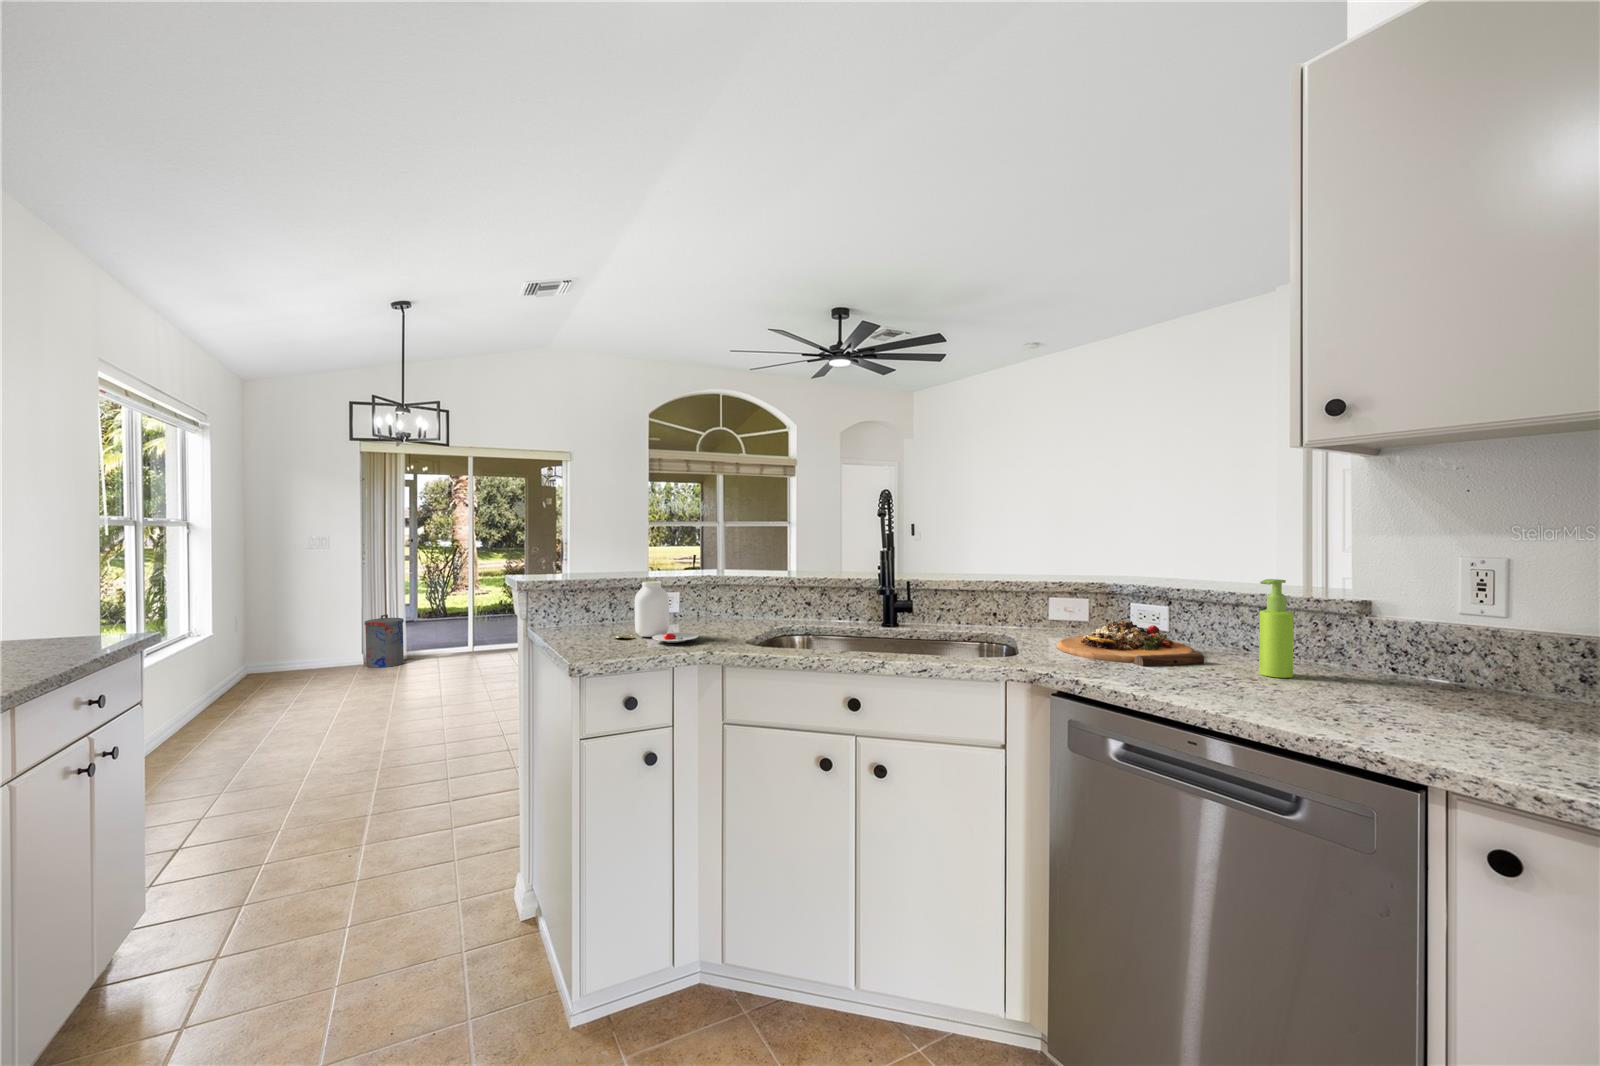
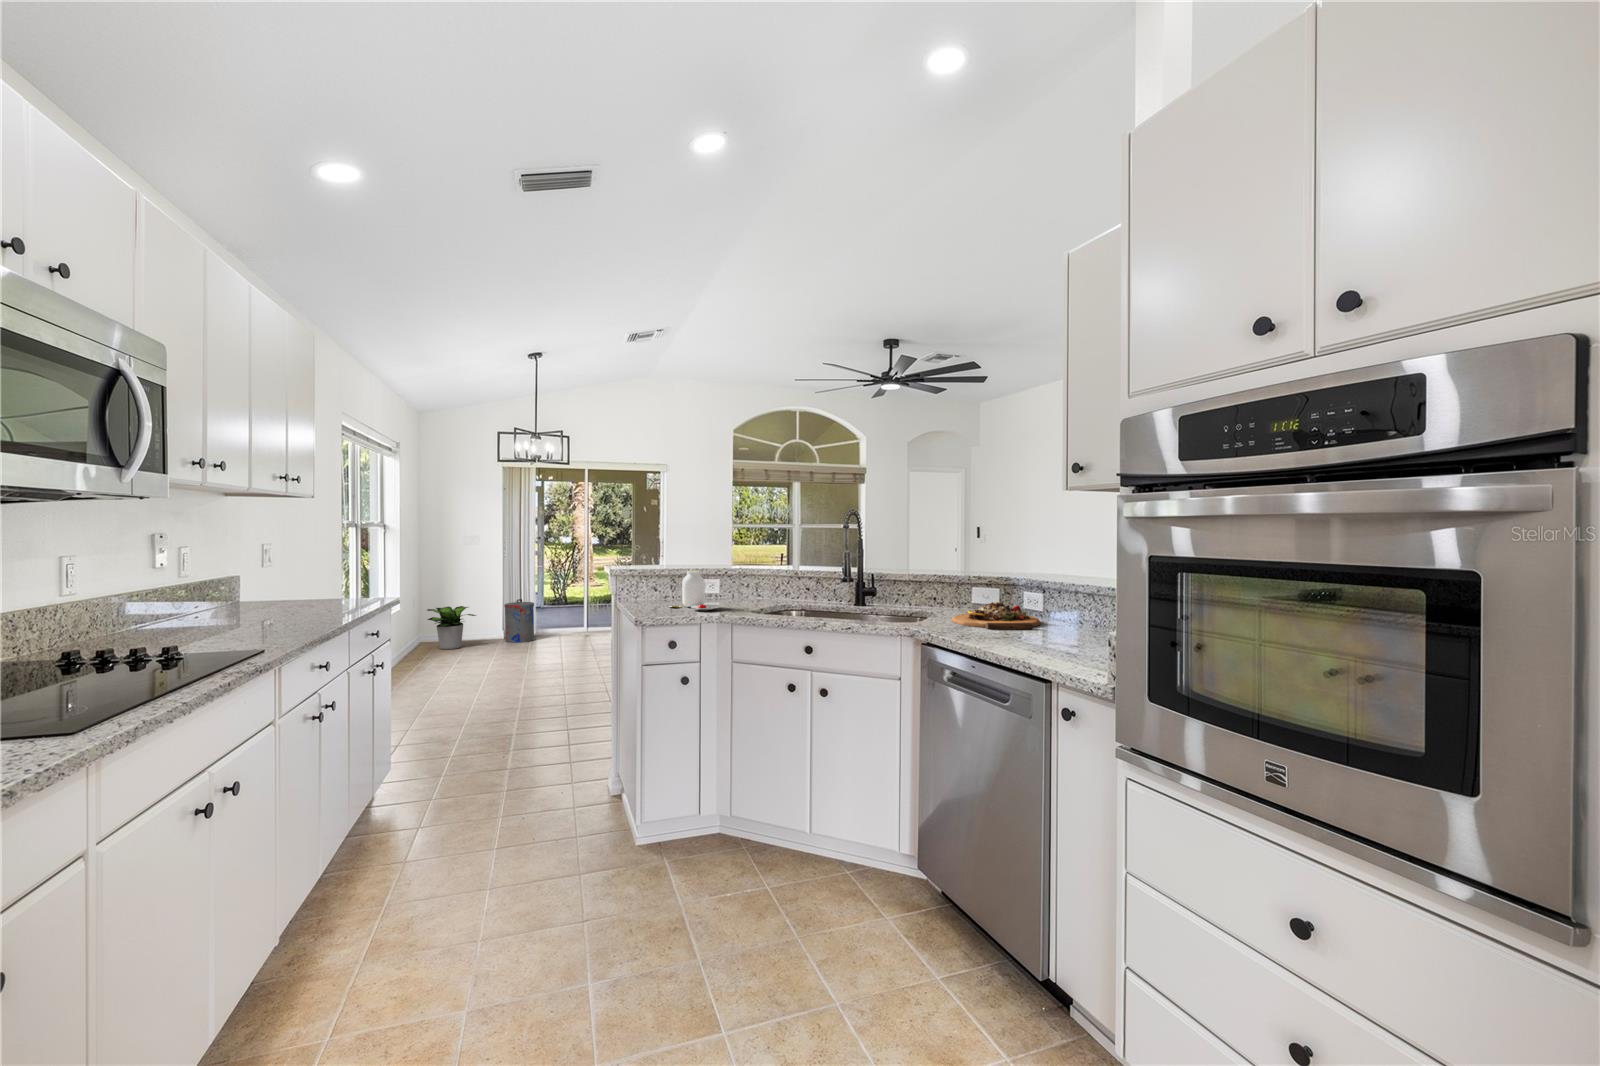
soap dispenser: present [1259,579,1294,678] -> none [1052,574,1074,637]
potted plant: none [256,625,328,681] -> present [427,606,476,650]

